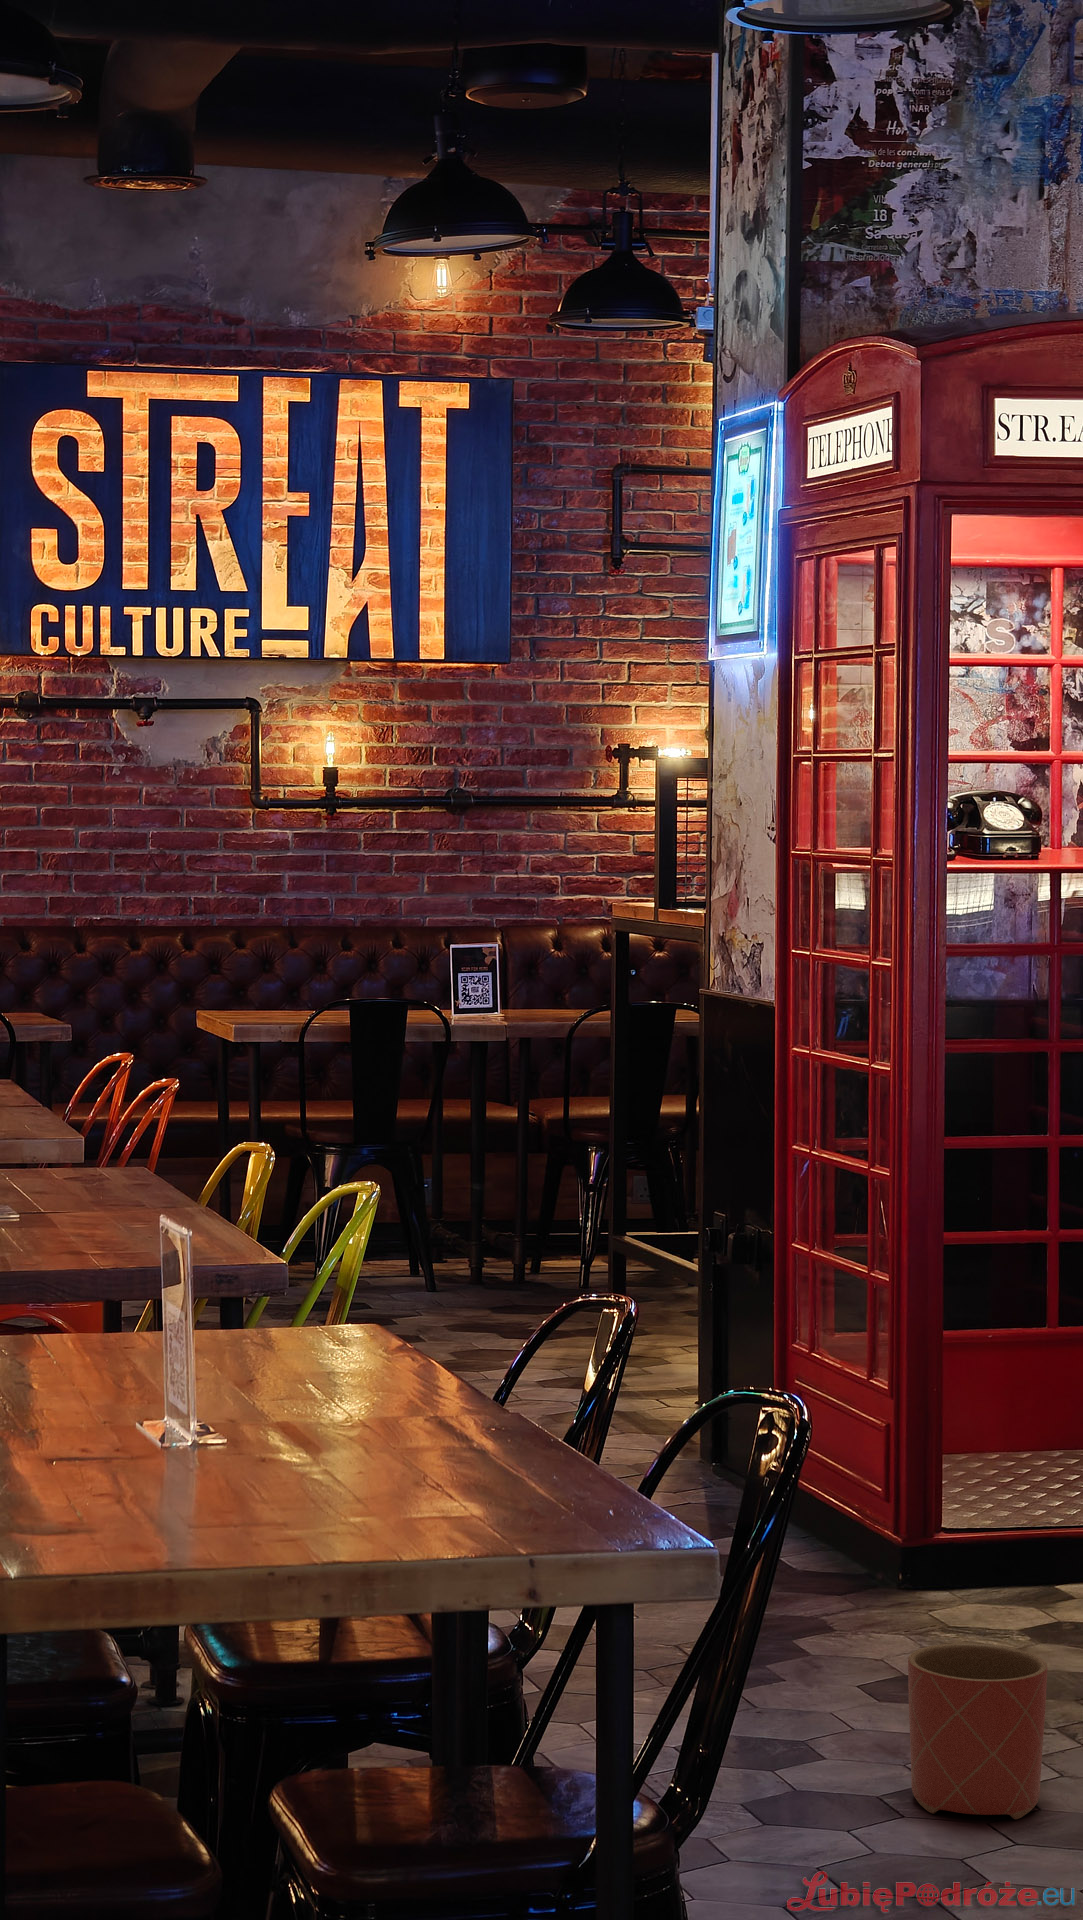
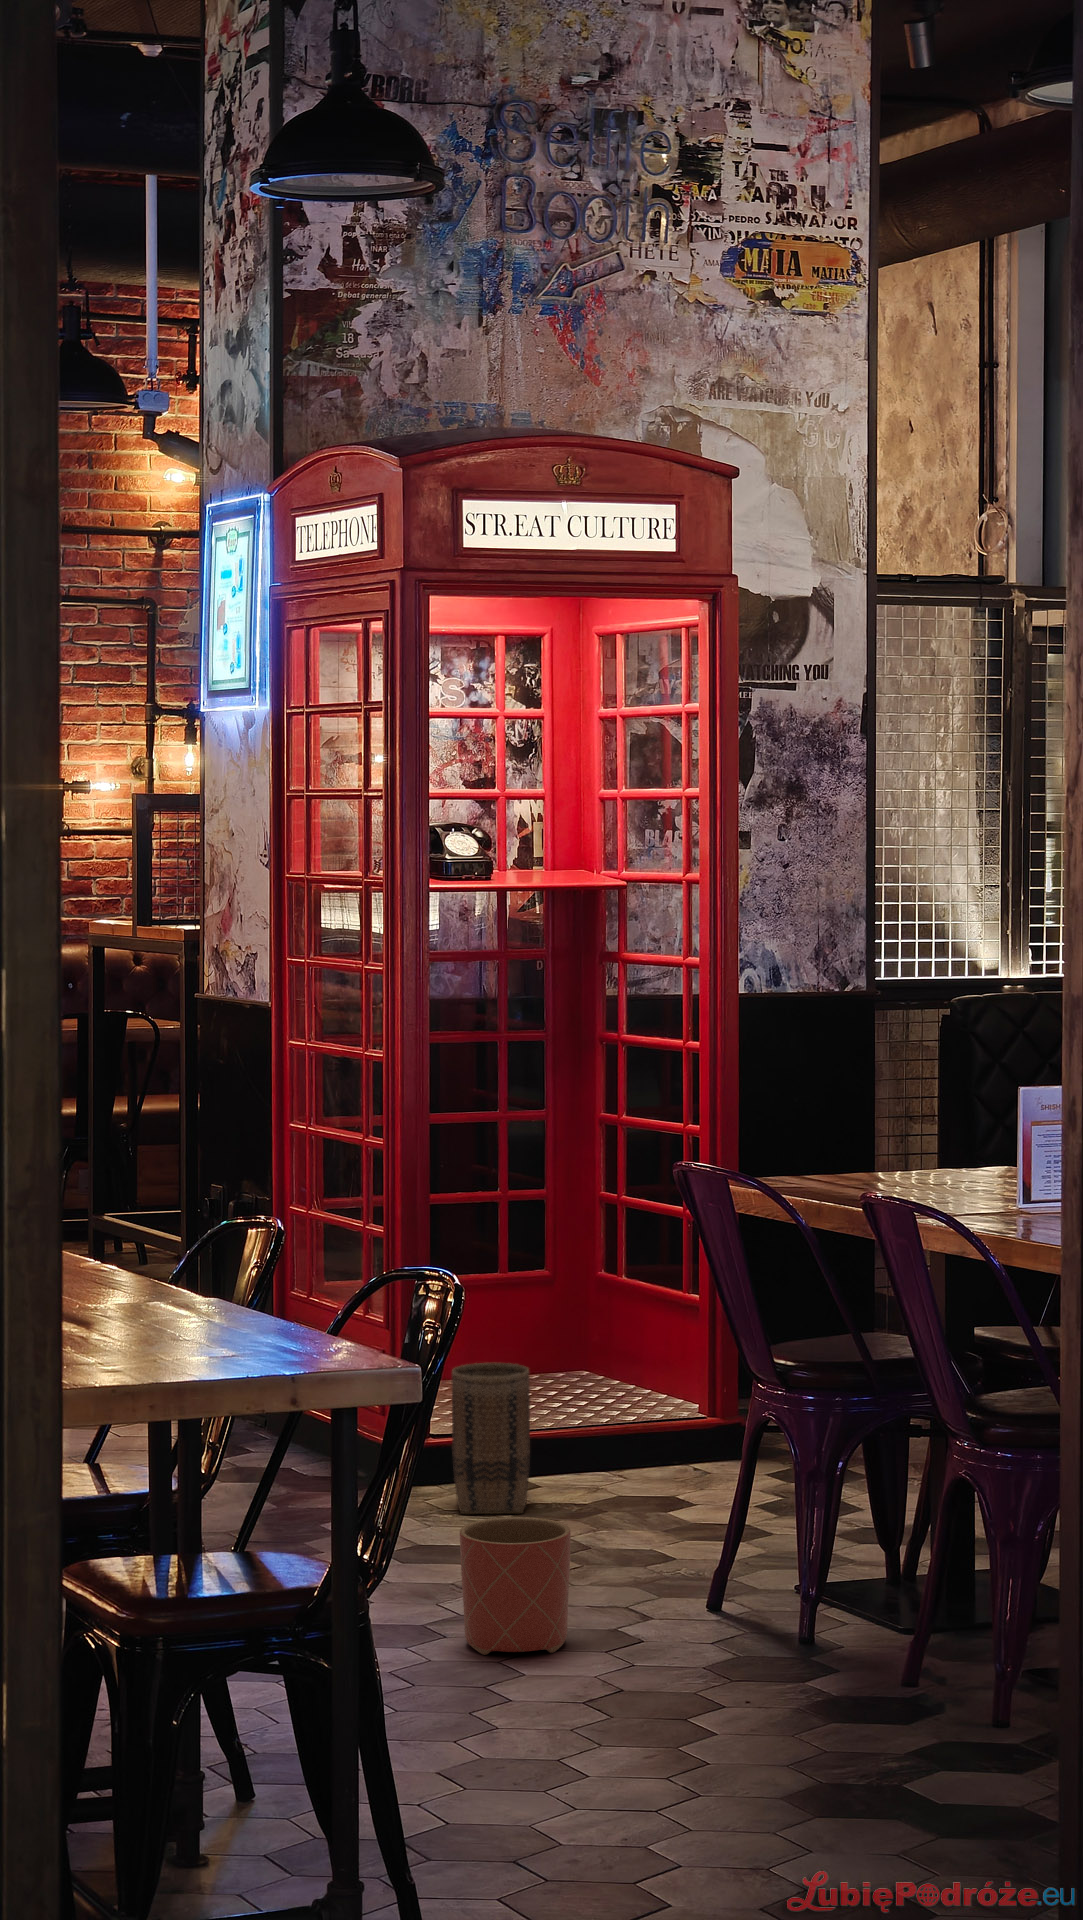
basket: none [953,1443,1048,1630] -> present [452,1363,530,1514]

